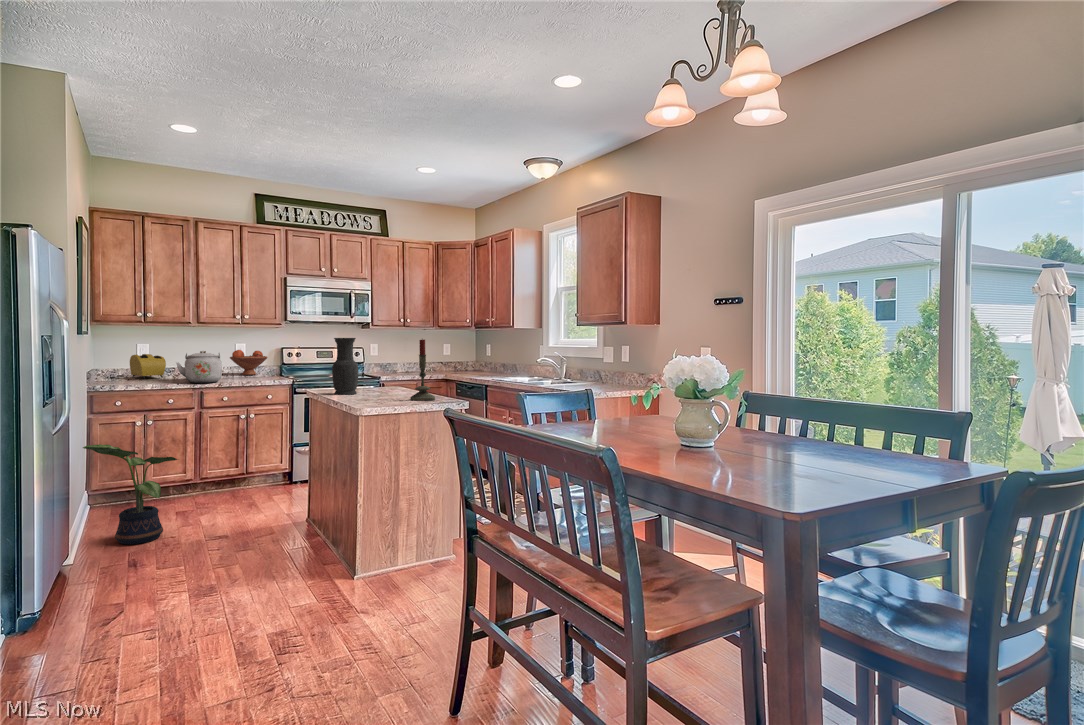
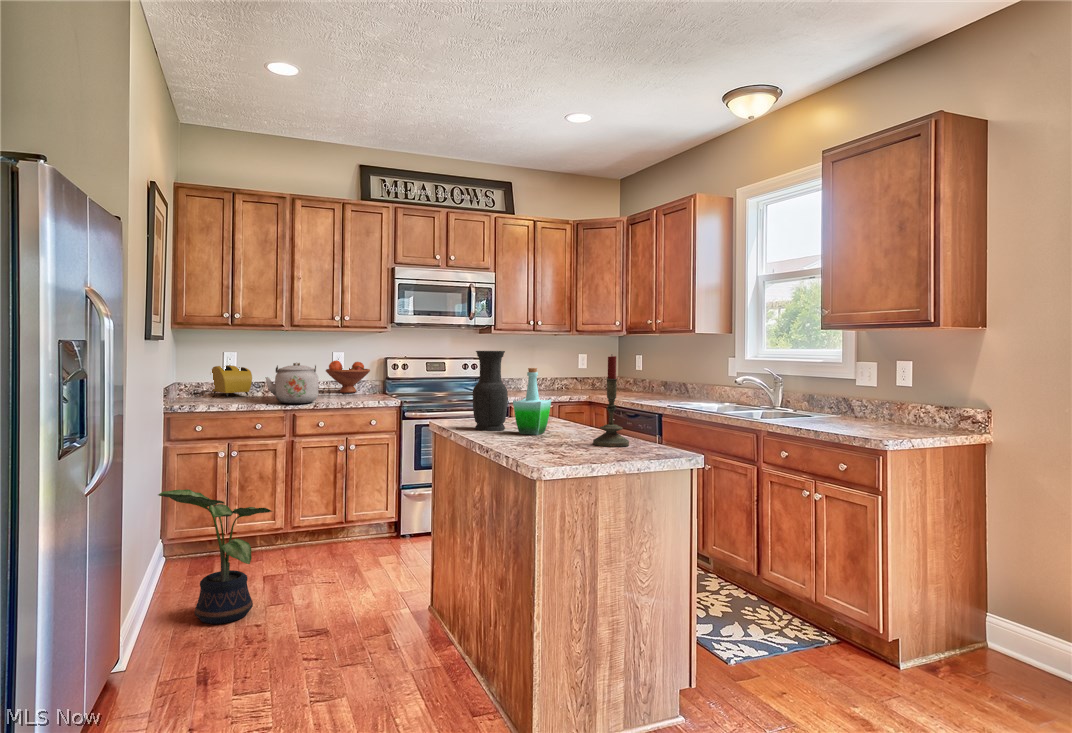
bottle: none [359,349,388,396] -> present [513,368,551,435]

